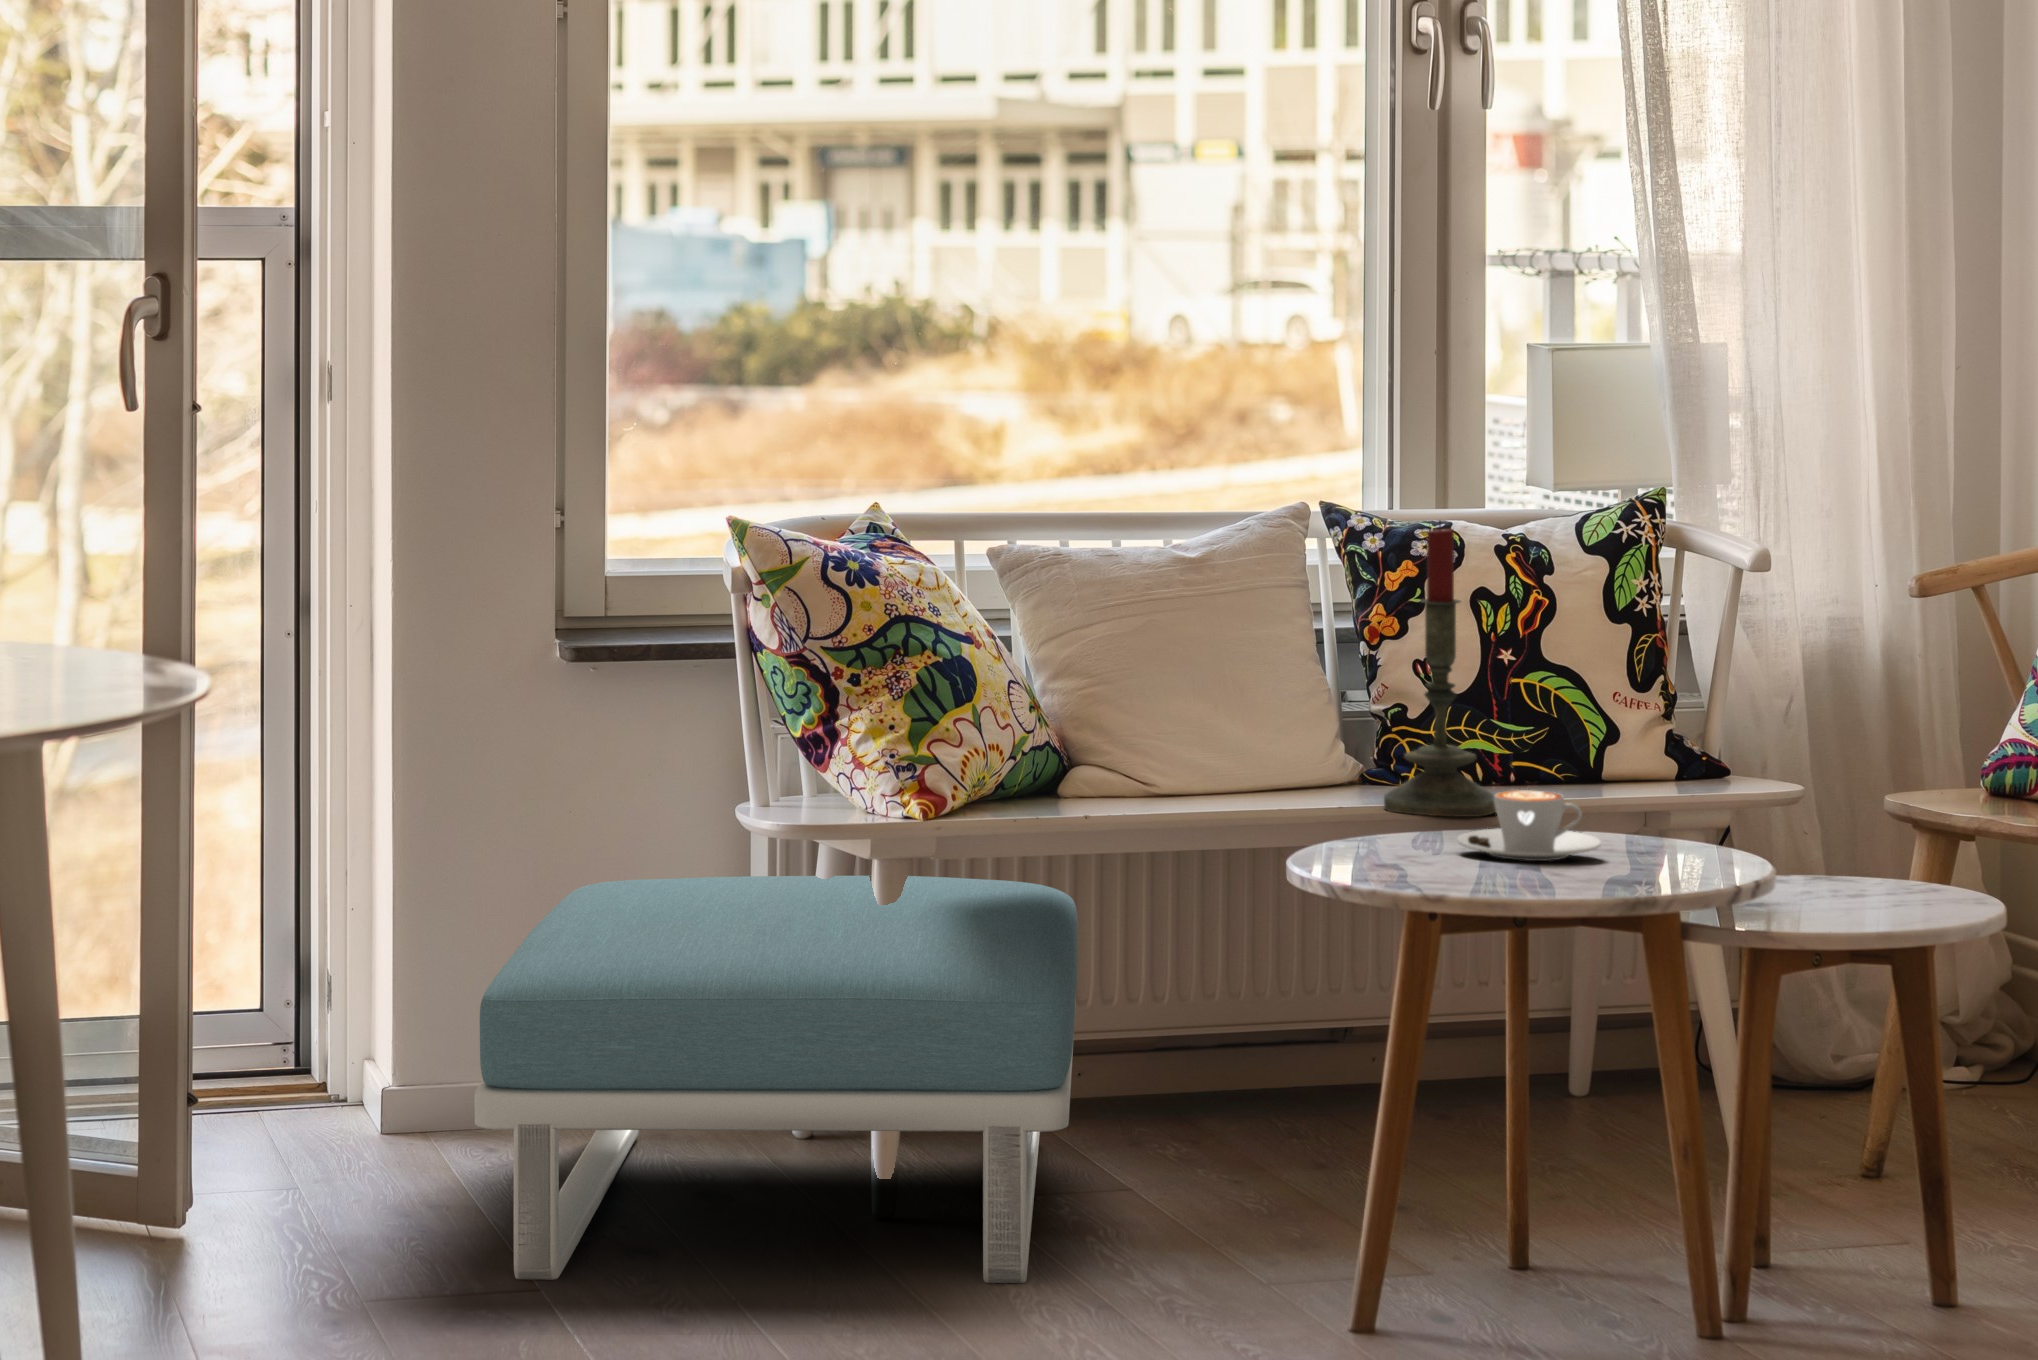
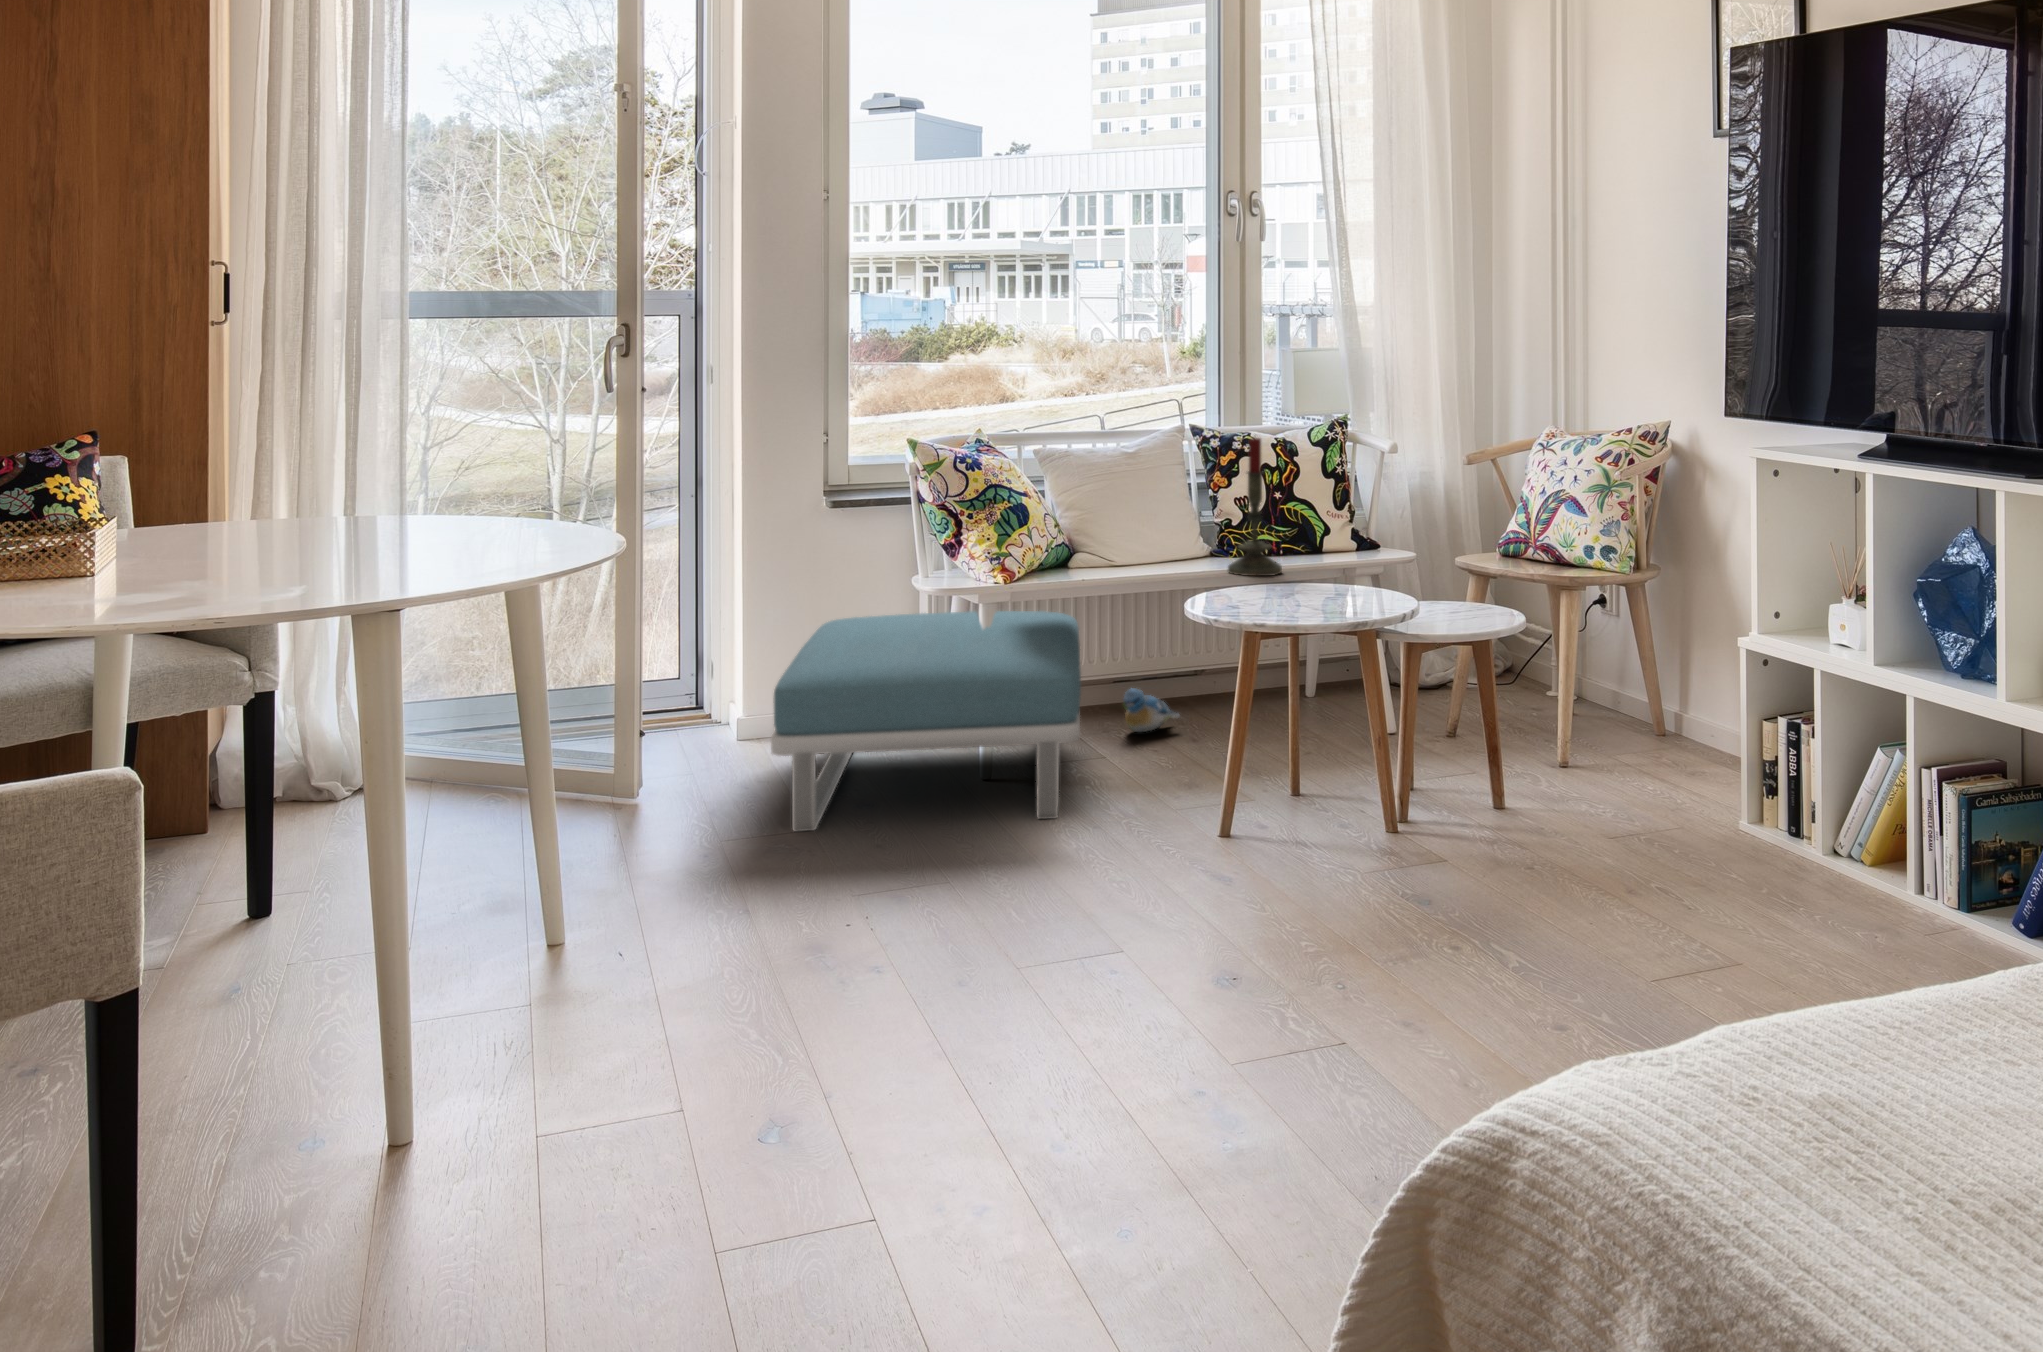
coffee cup: present [1457,790,1601,861] -> none [1272,567,1341,603]
plush toy: none [1168,1047,1289,1141] -> present [1123,688,1179,732]

